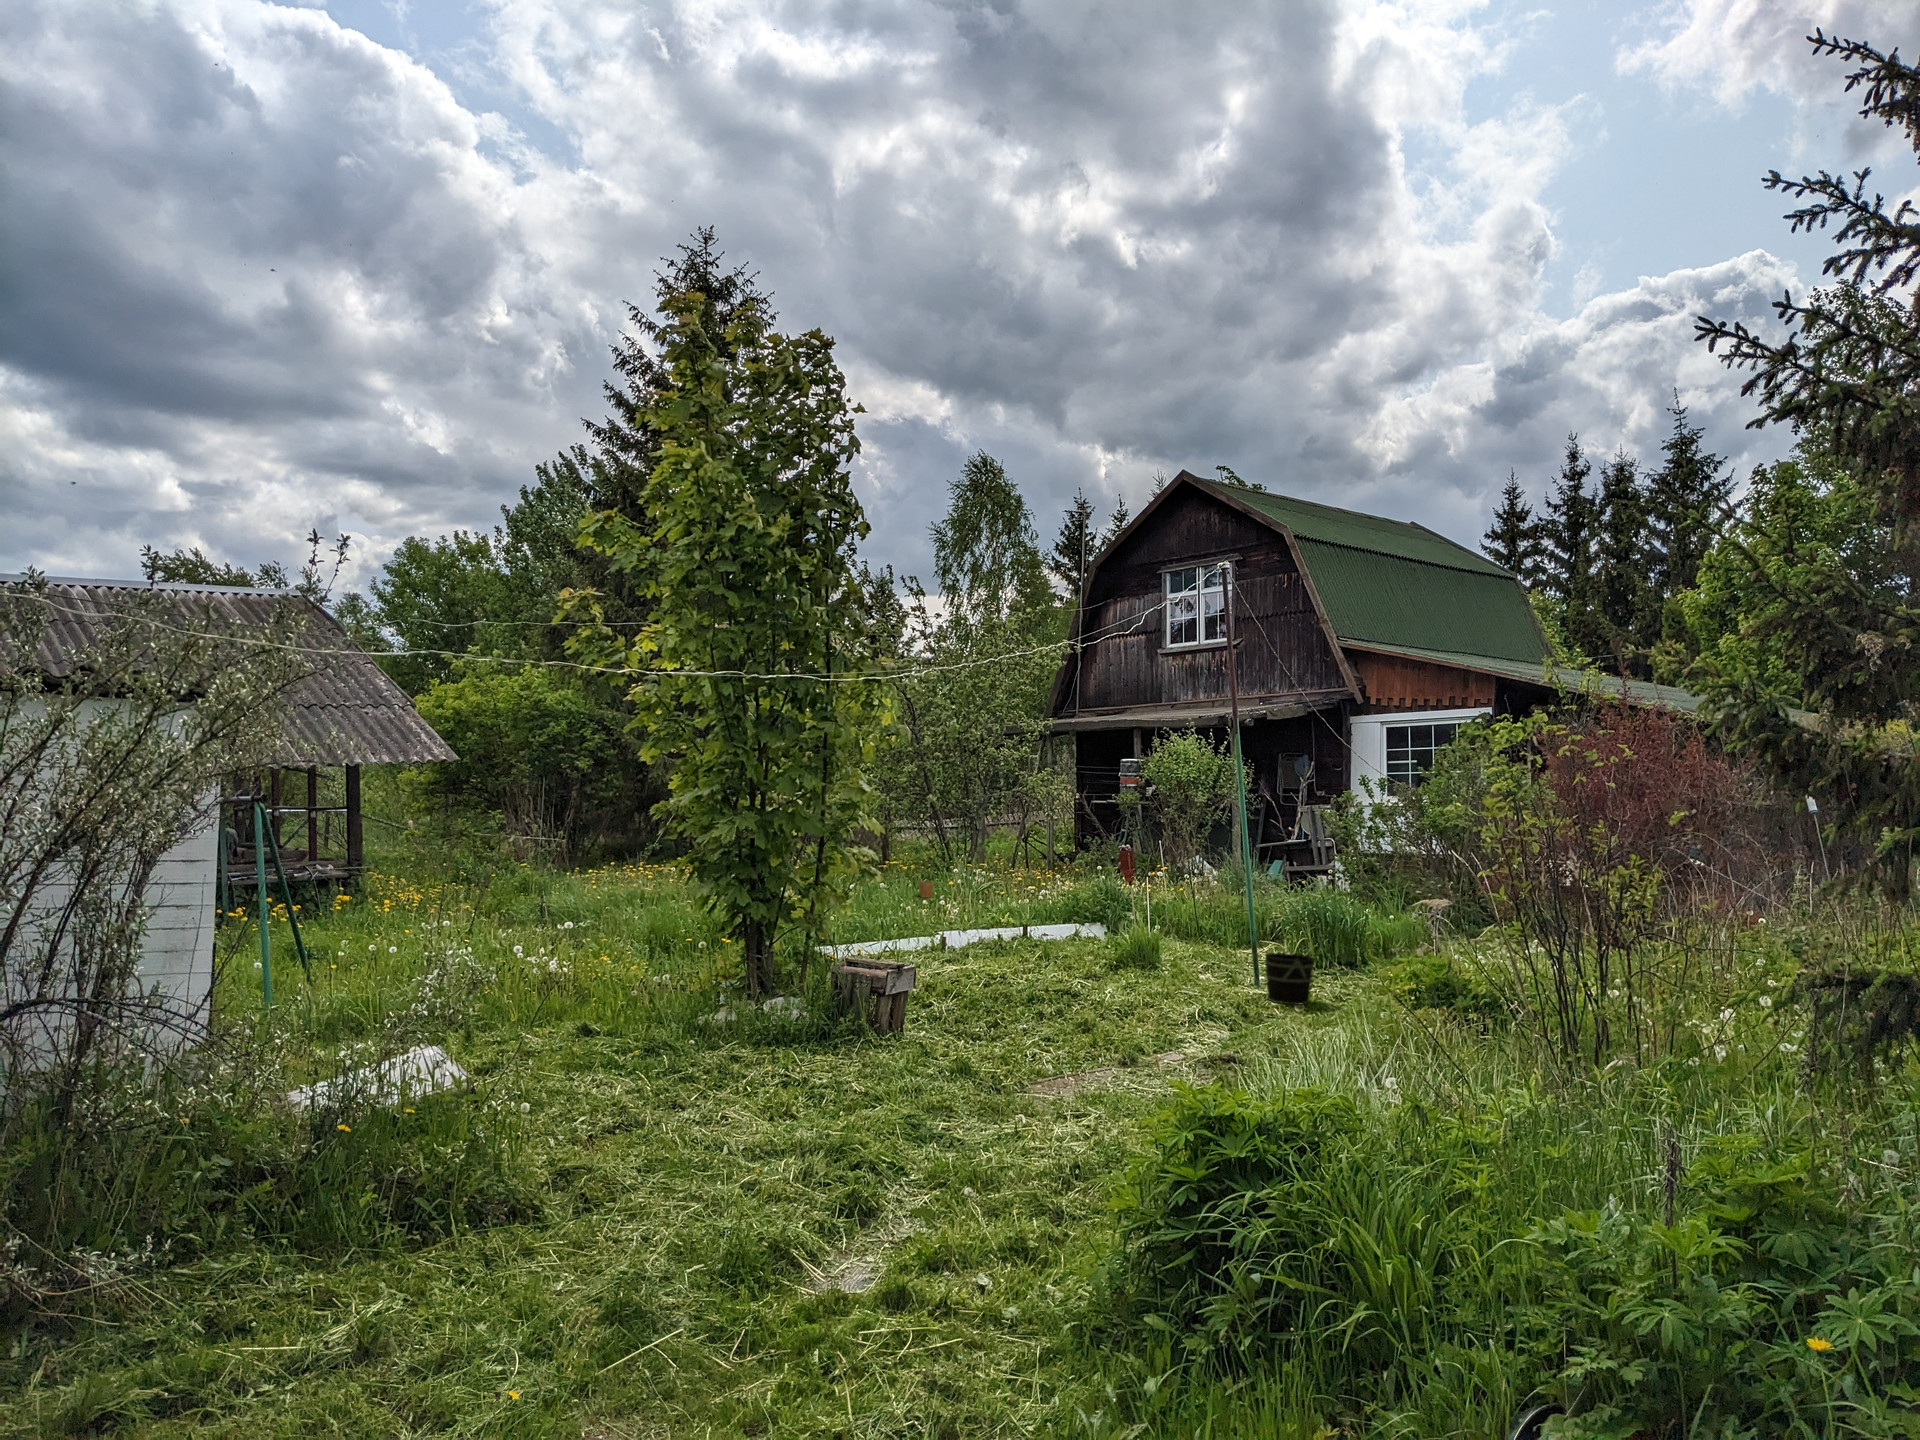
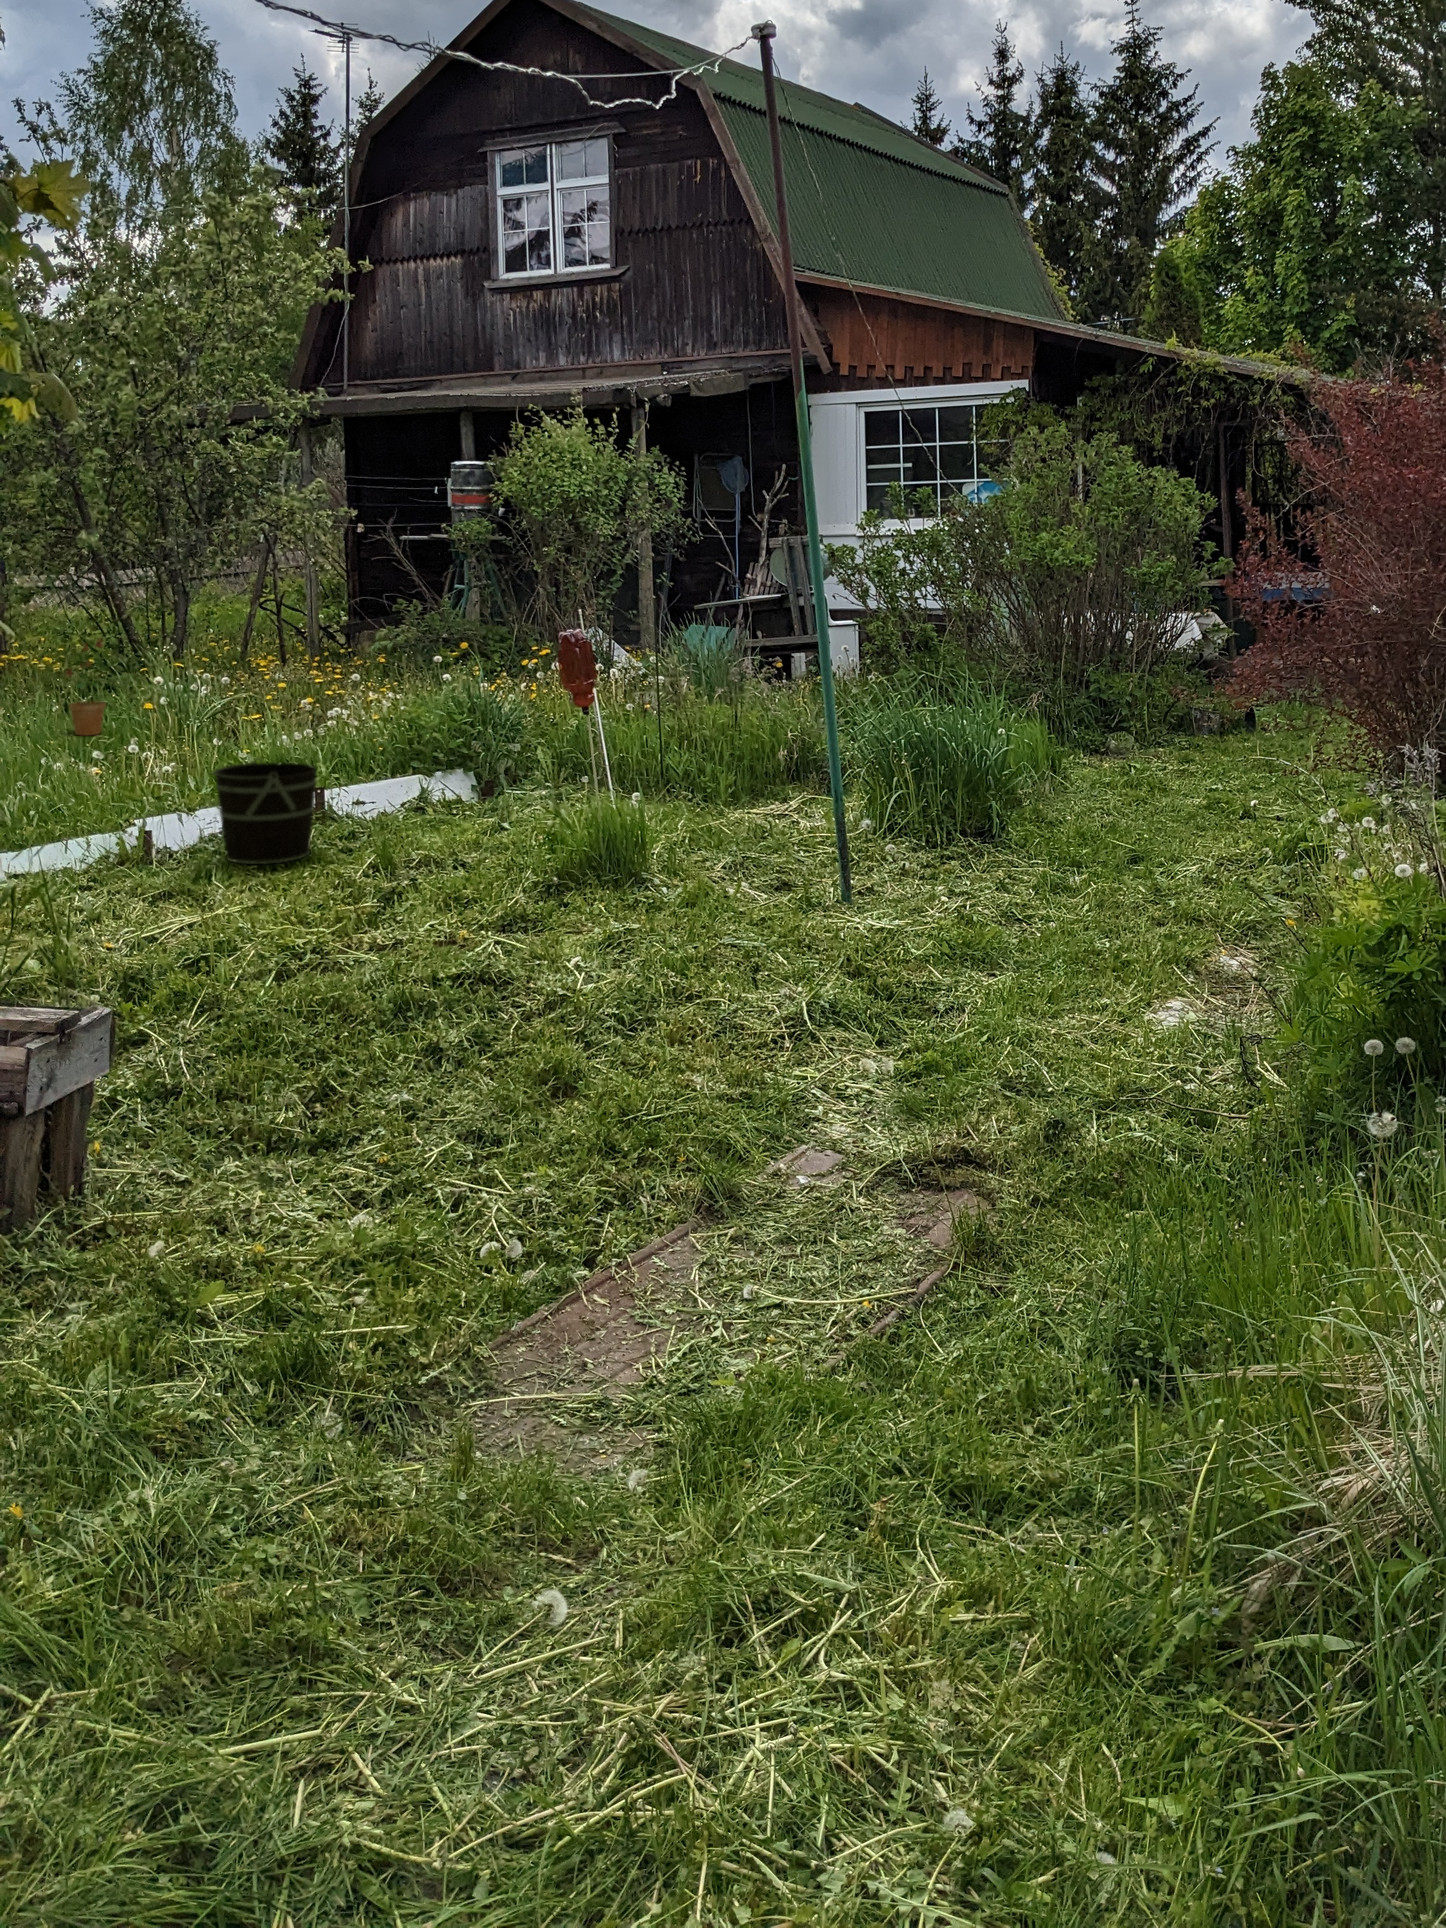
bucket: present [1265,952,1314,1005] -> present [211,759,317,864]

